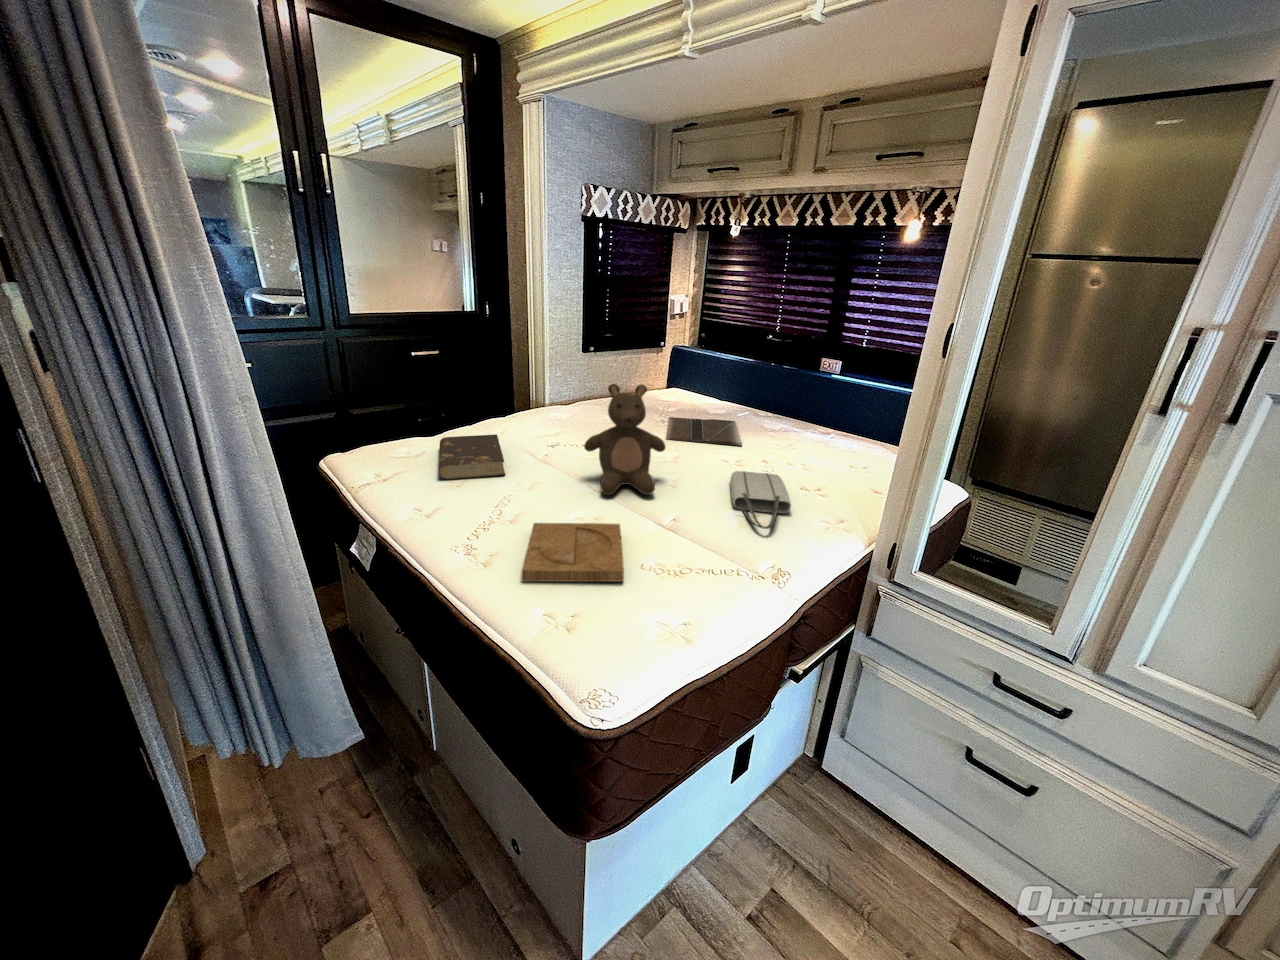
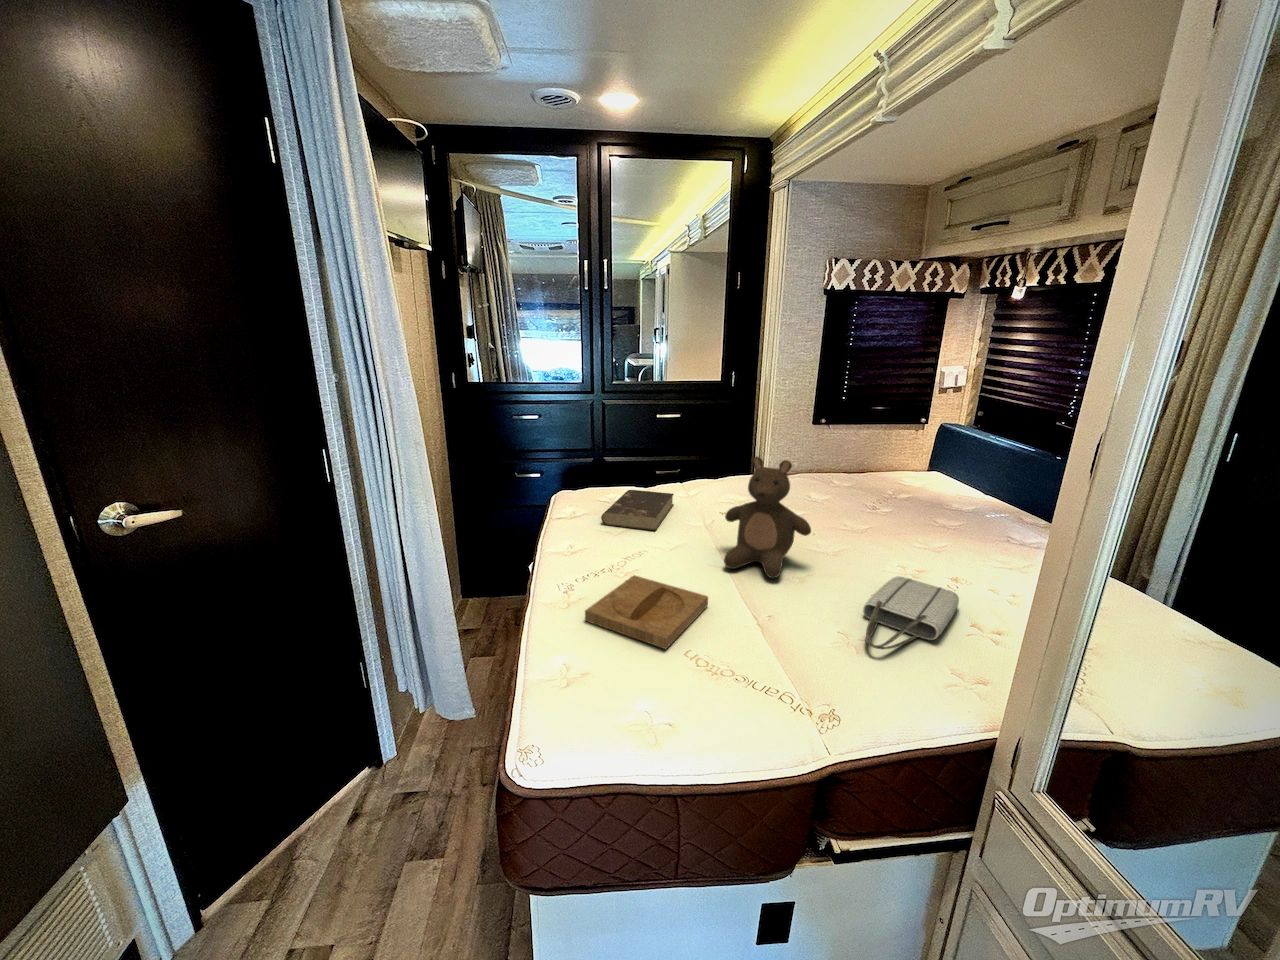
laptop: present [666,417,742,445] -> none [854,505,972,551]

